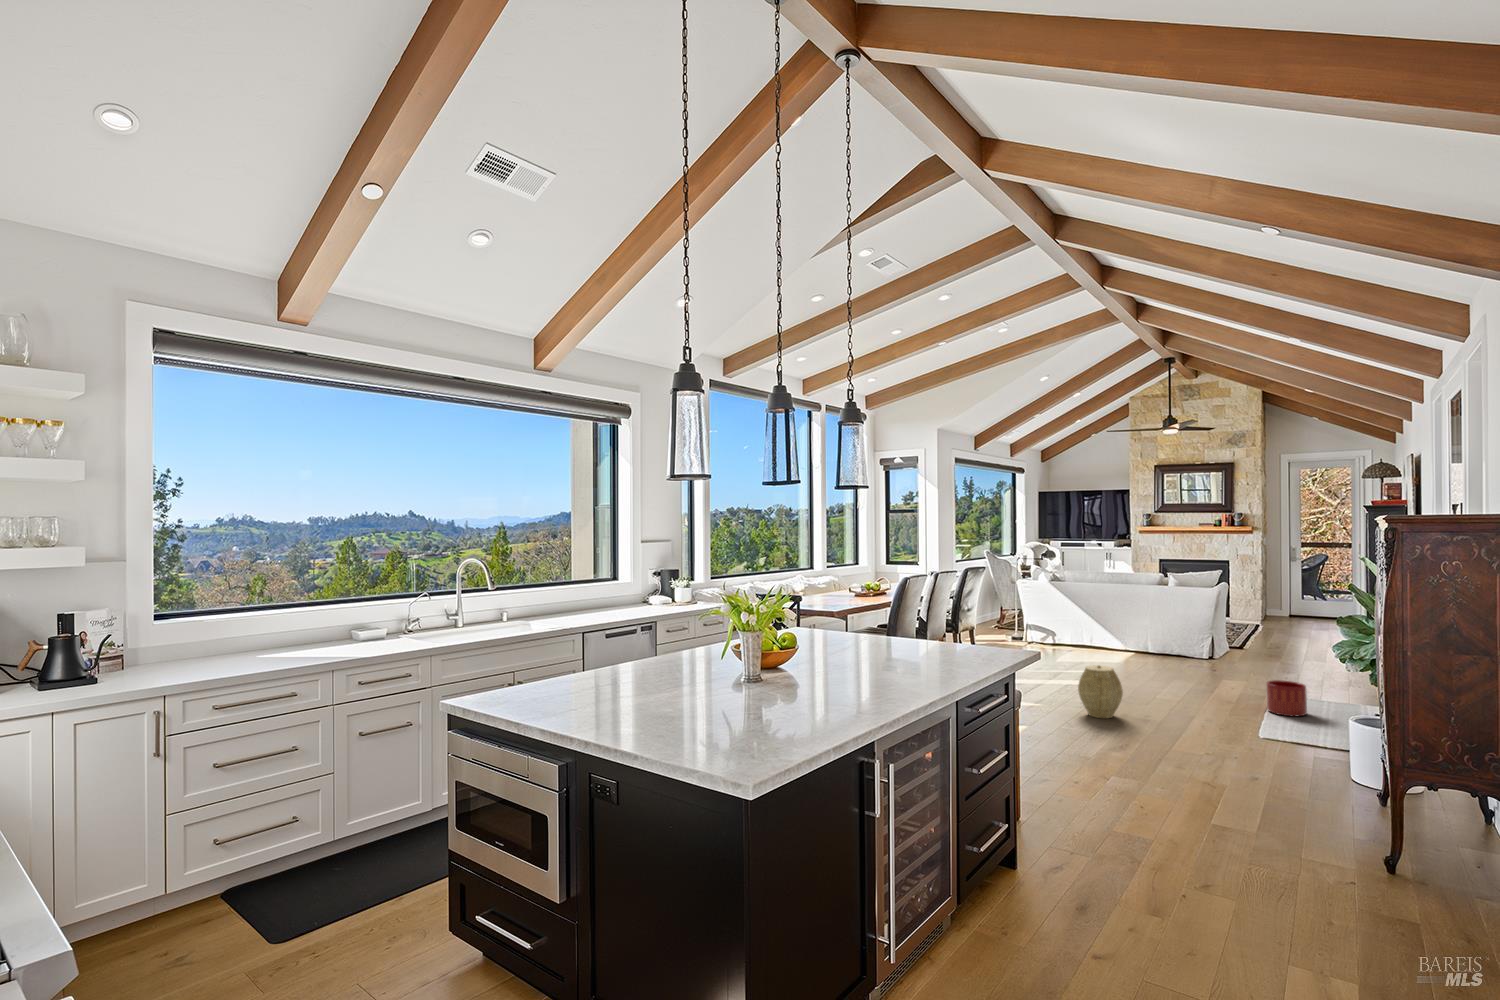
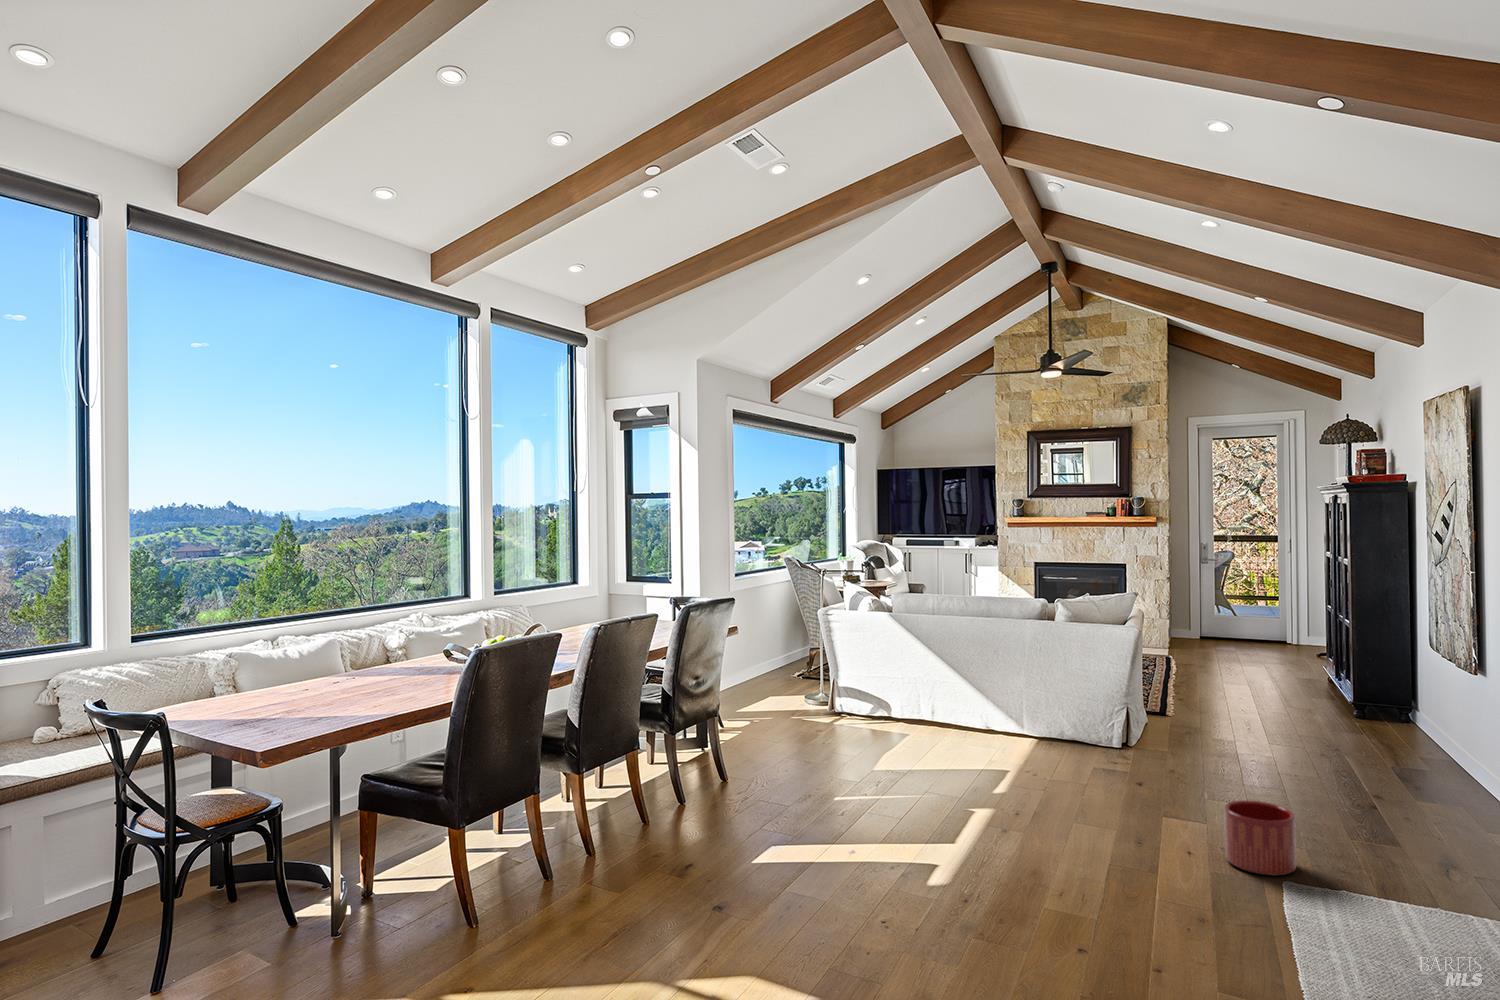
woven basket: present [1078,665,1123,718] -> none [886,797,970,912]

